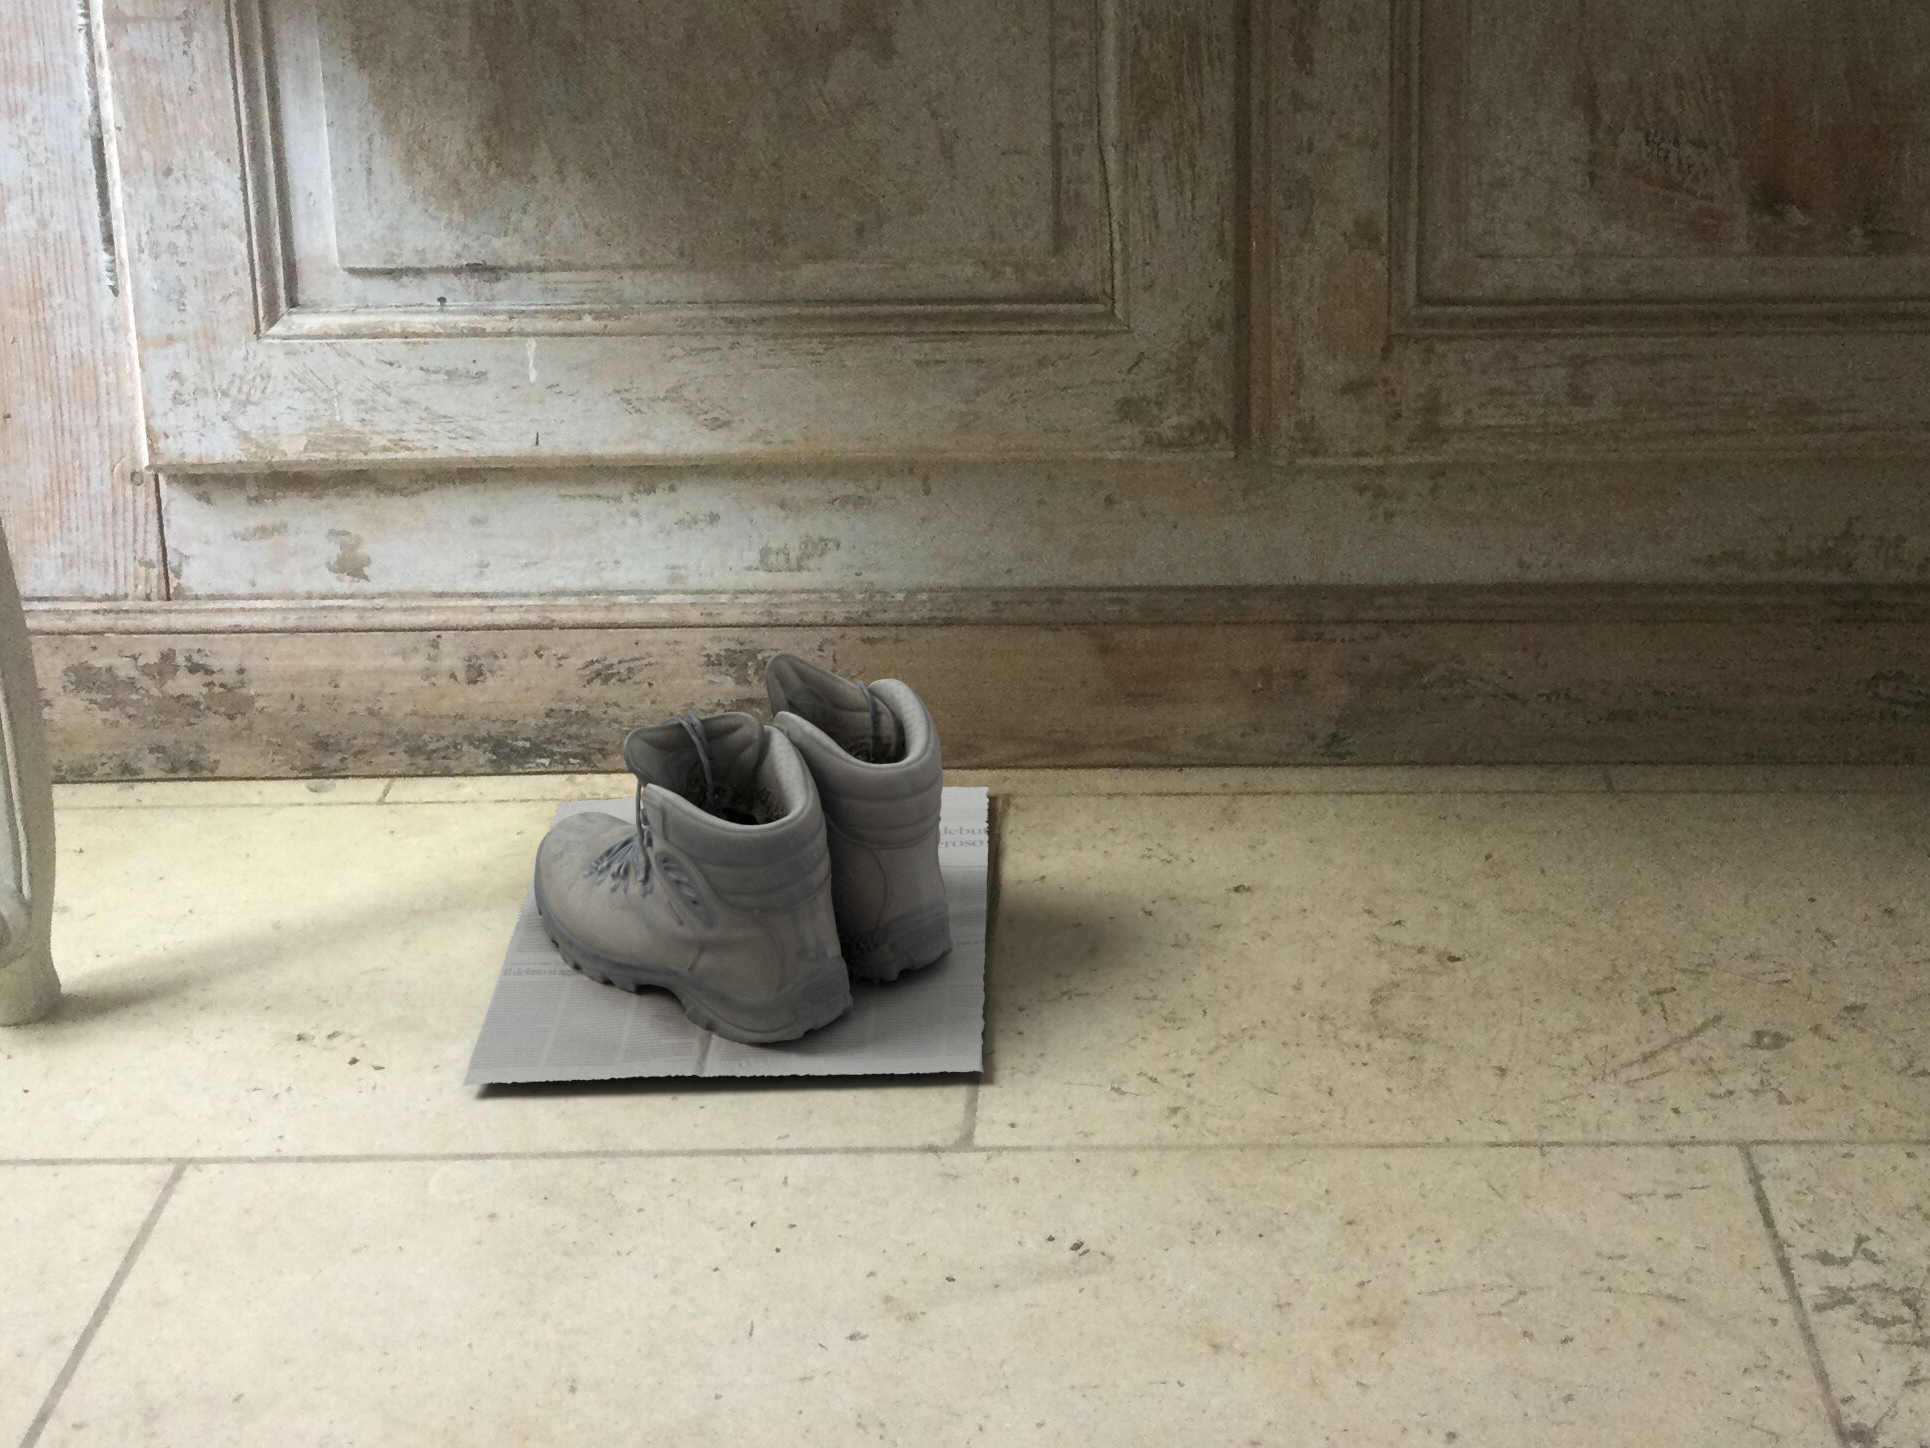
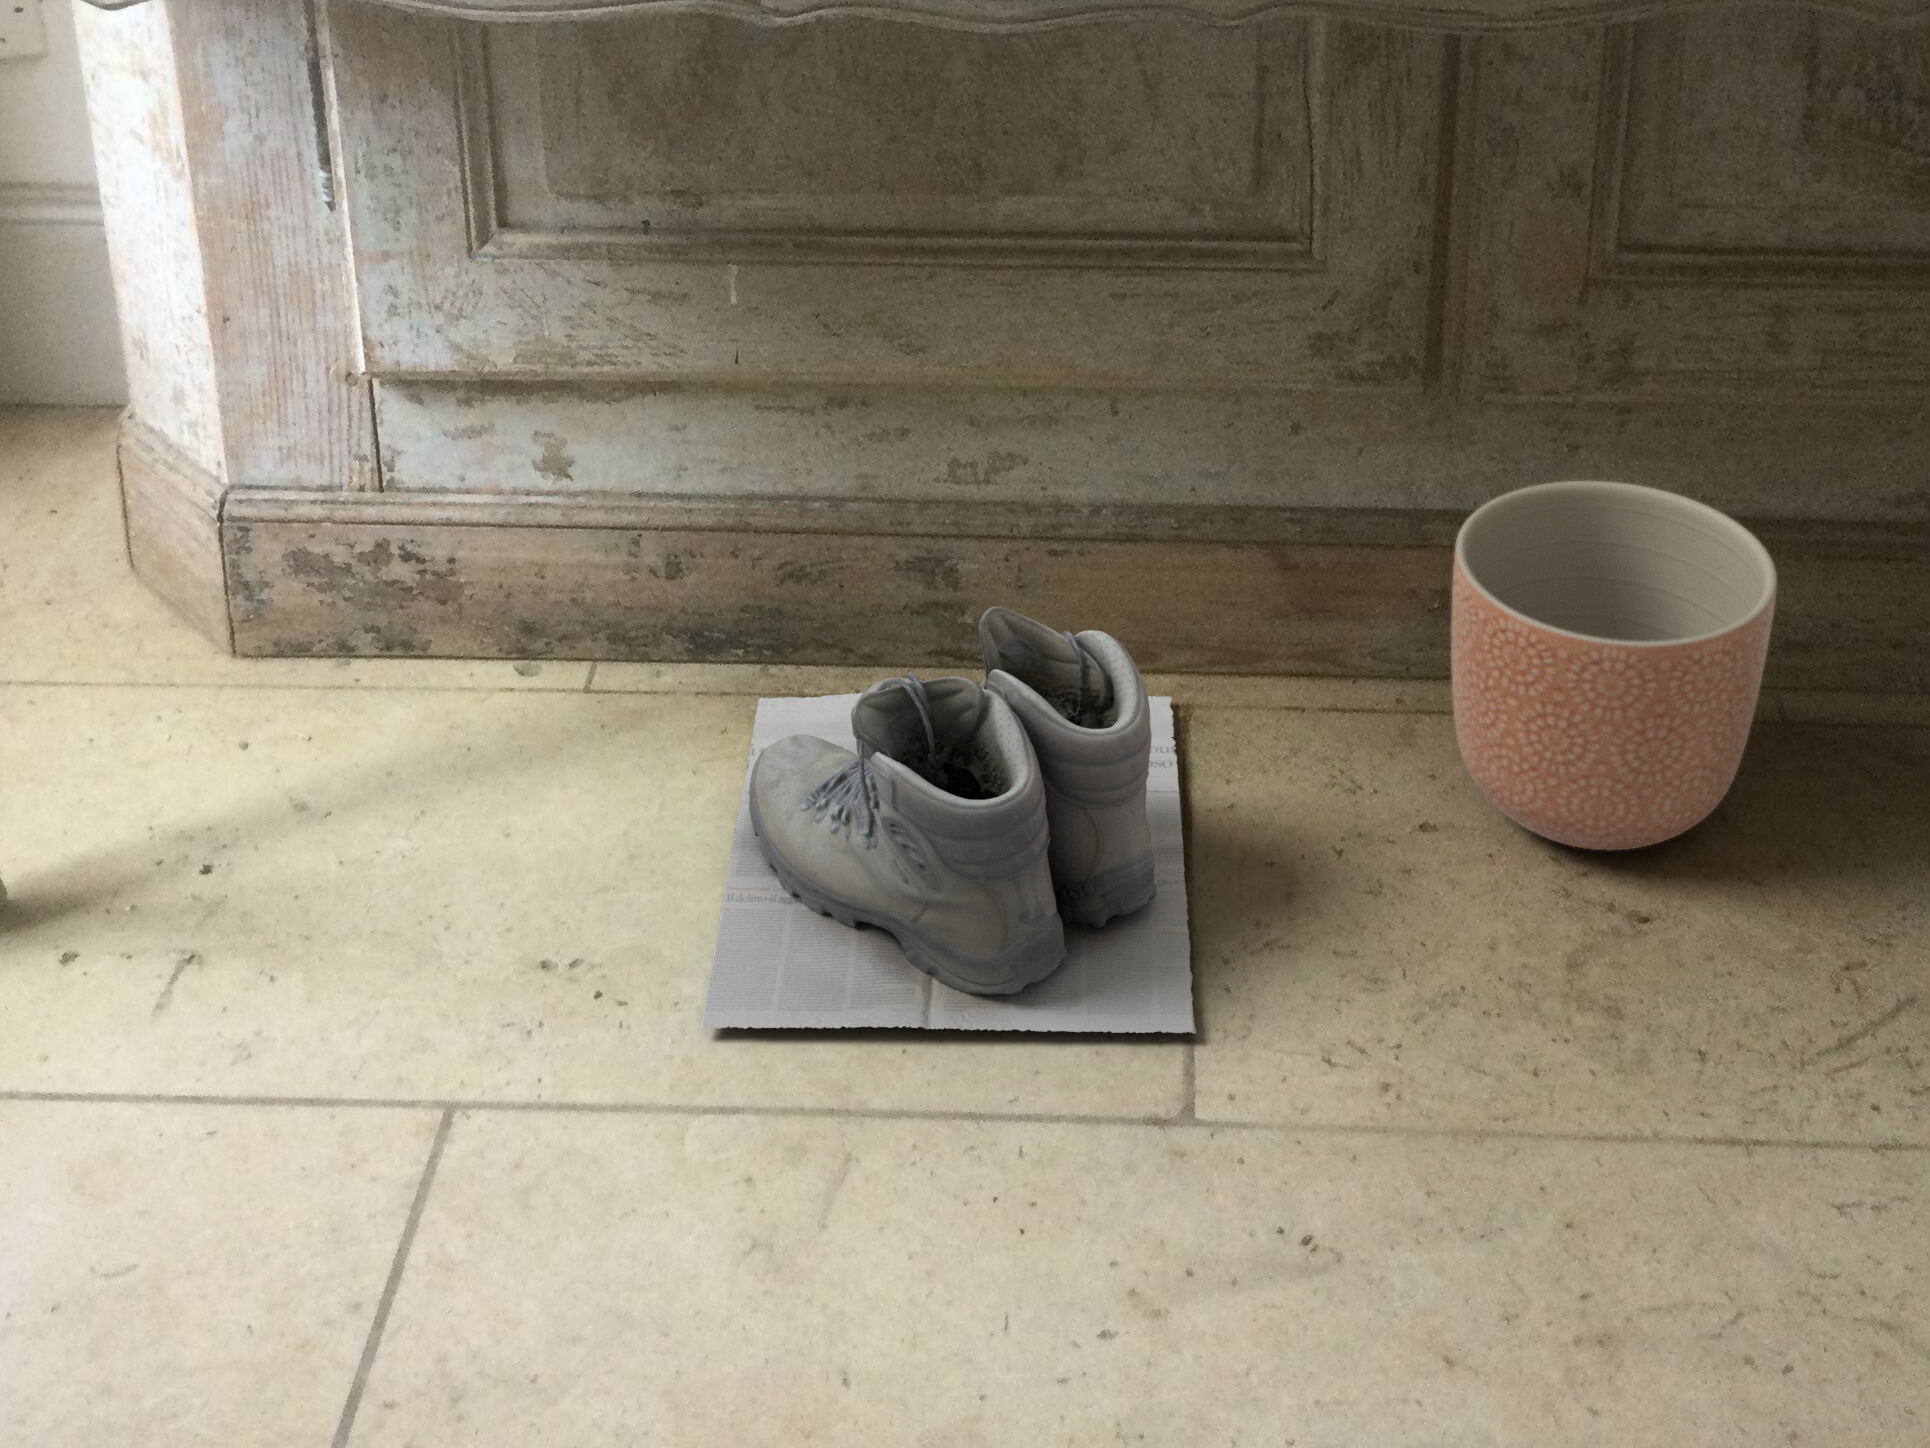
planter: none [1258,537,1578,902] -> present [1451,481,1777,850]

